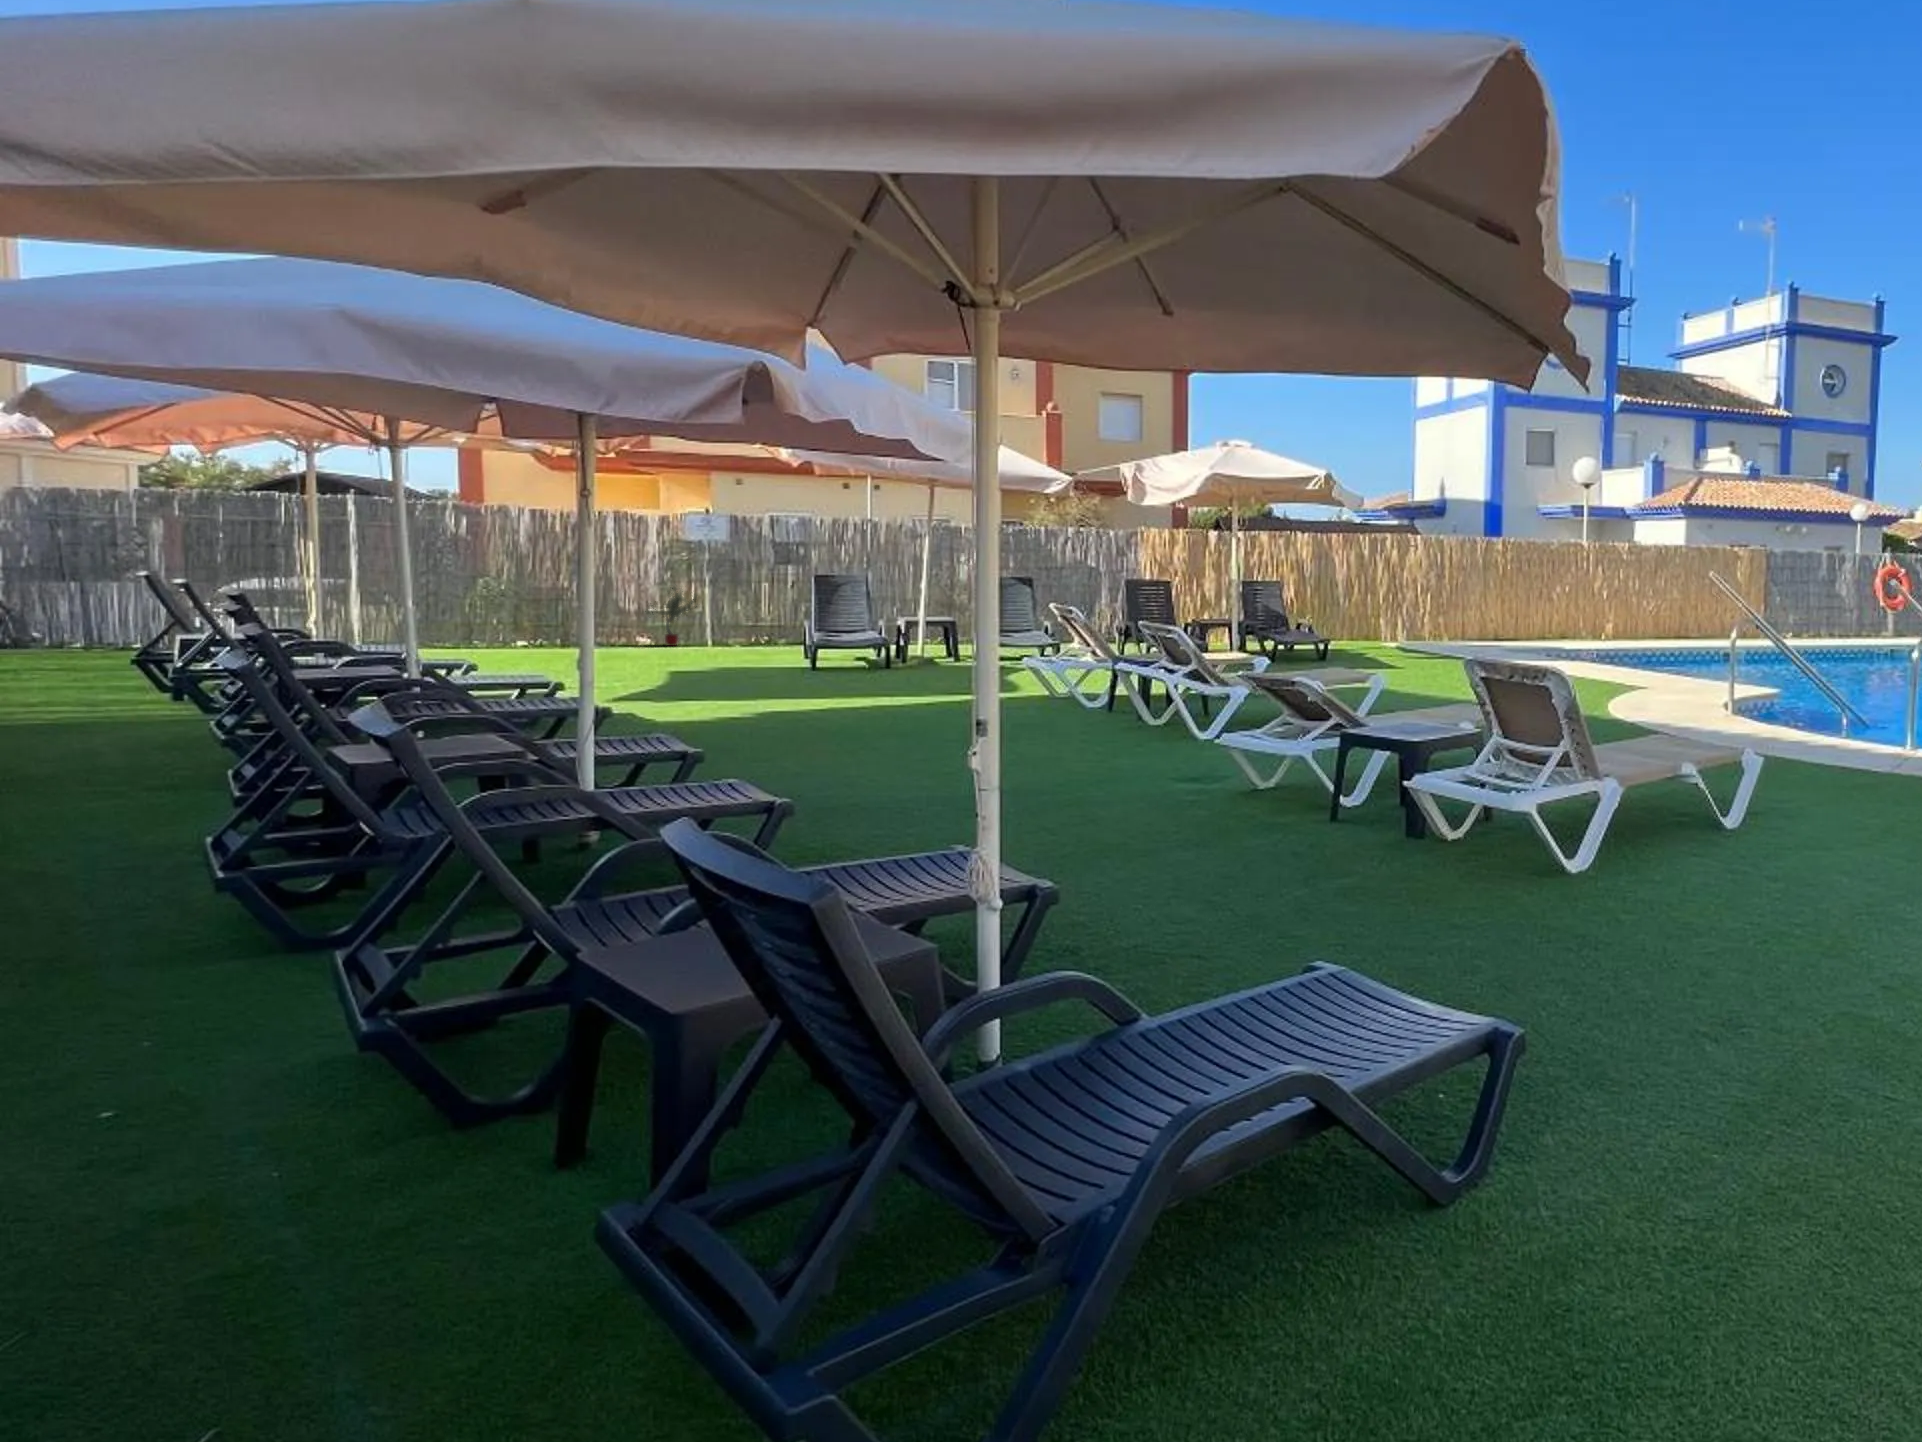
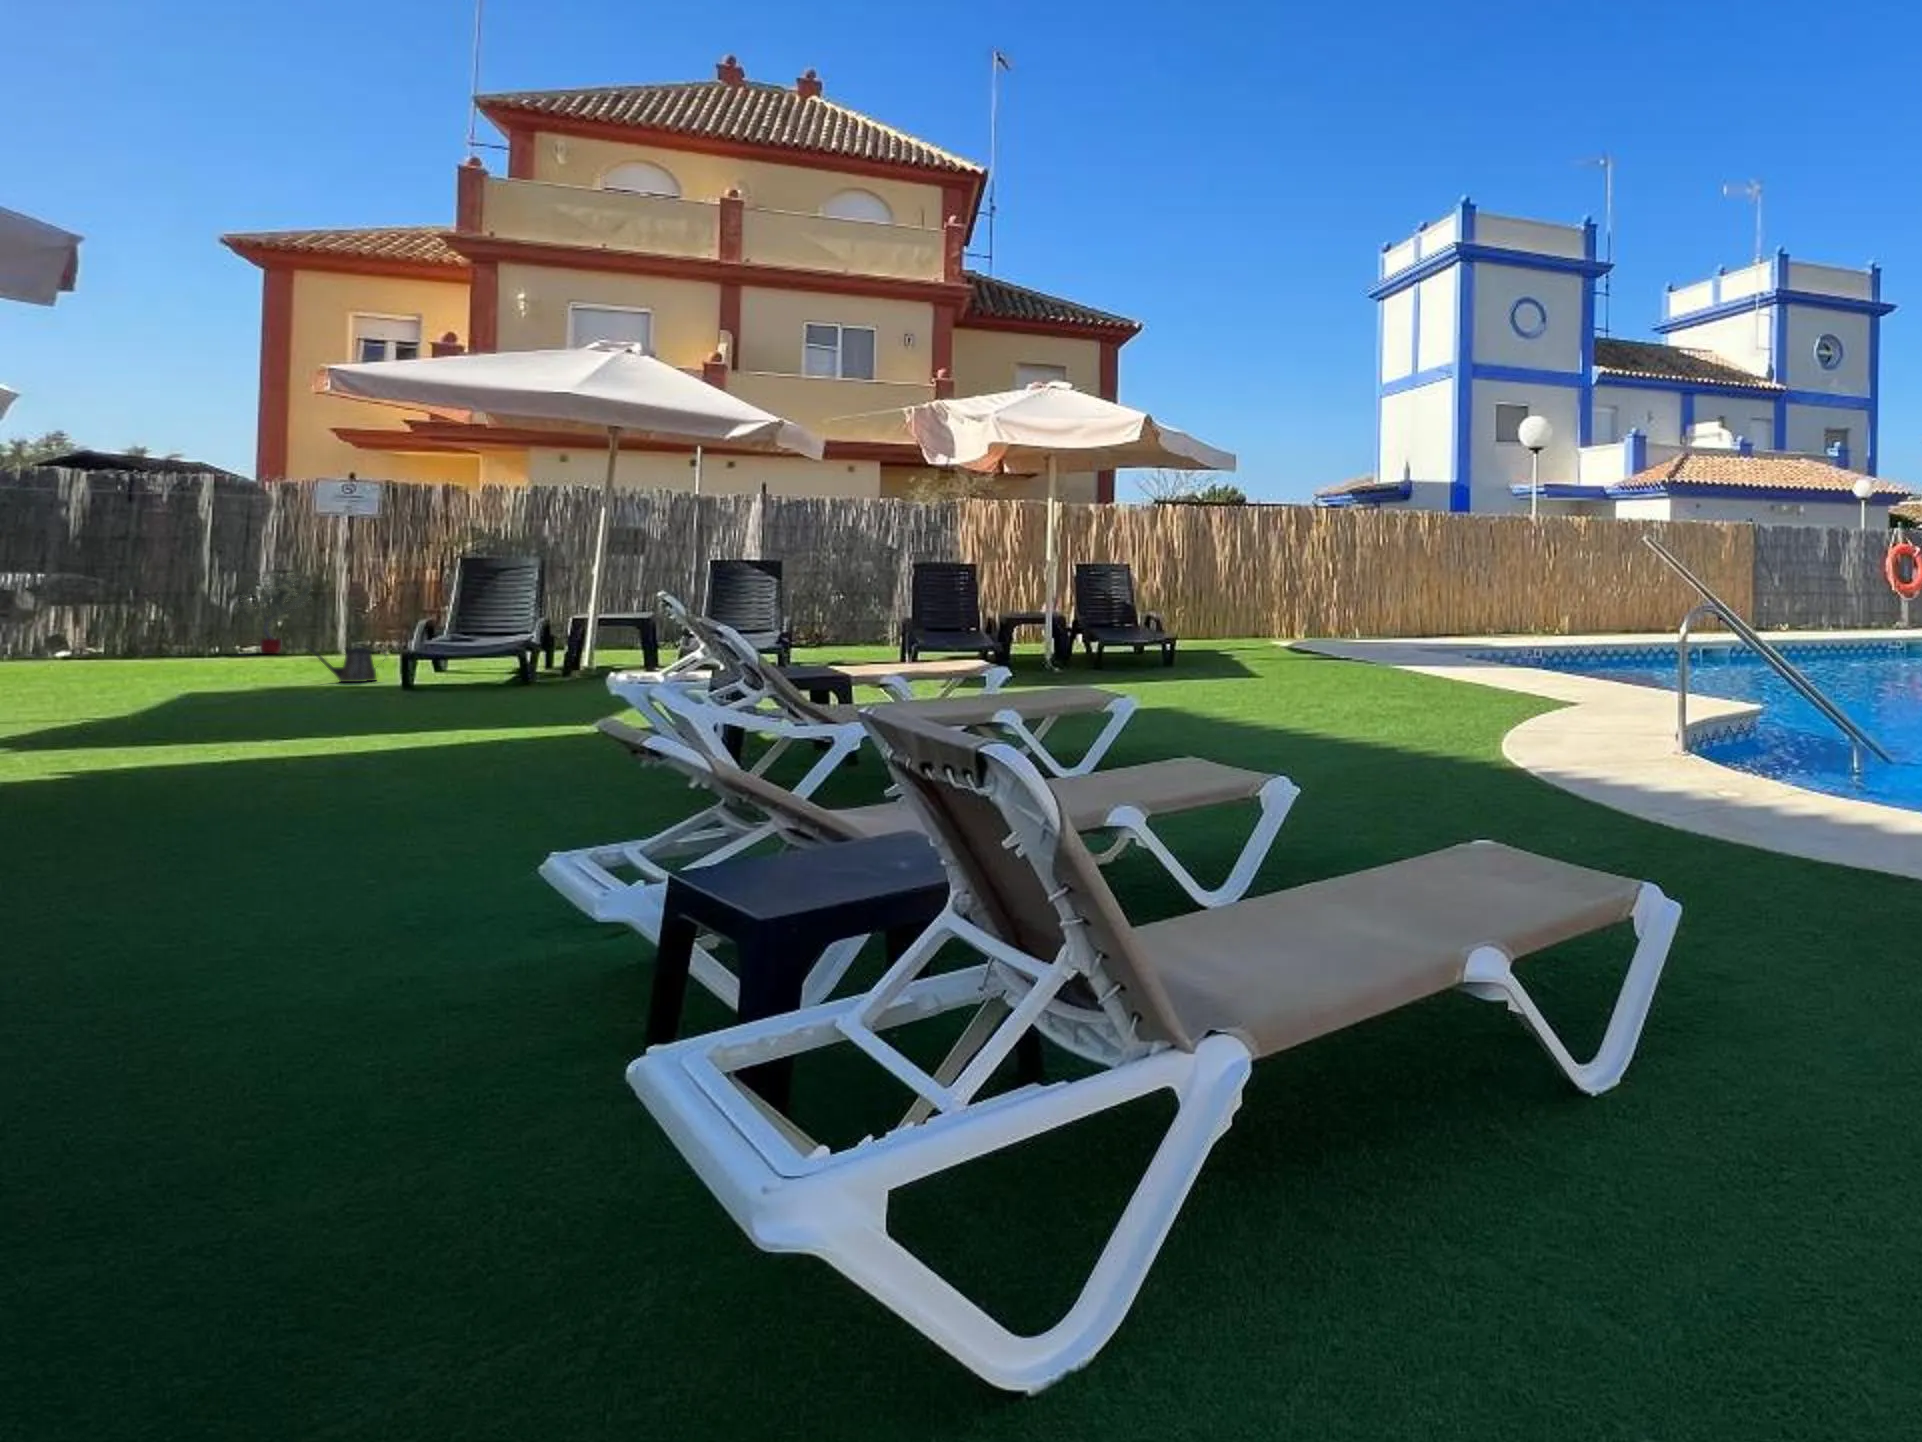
watering can: none [766,640,817,667] -> present [306,647,388,682]

